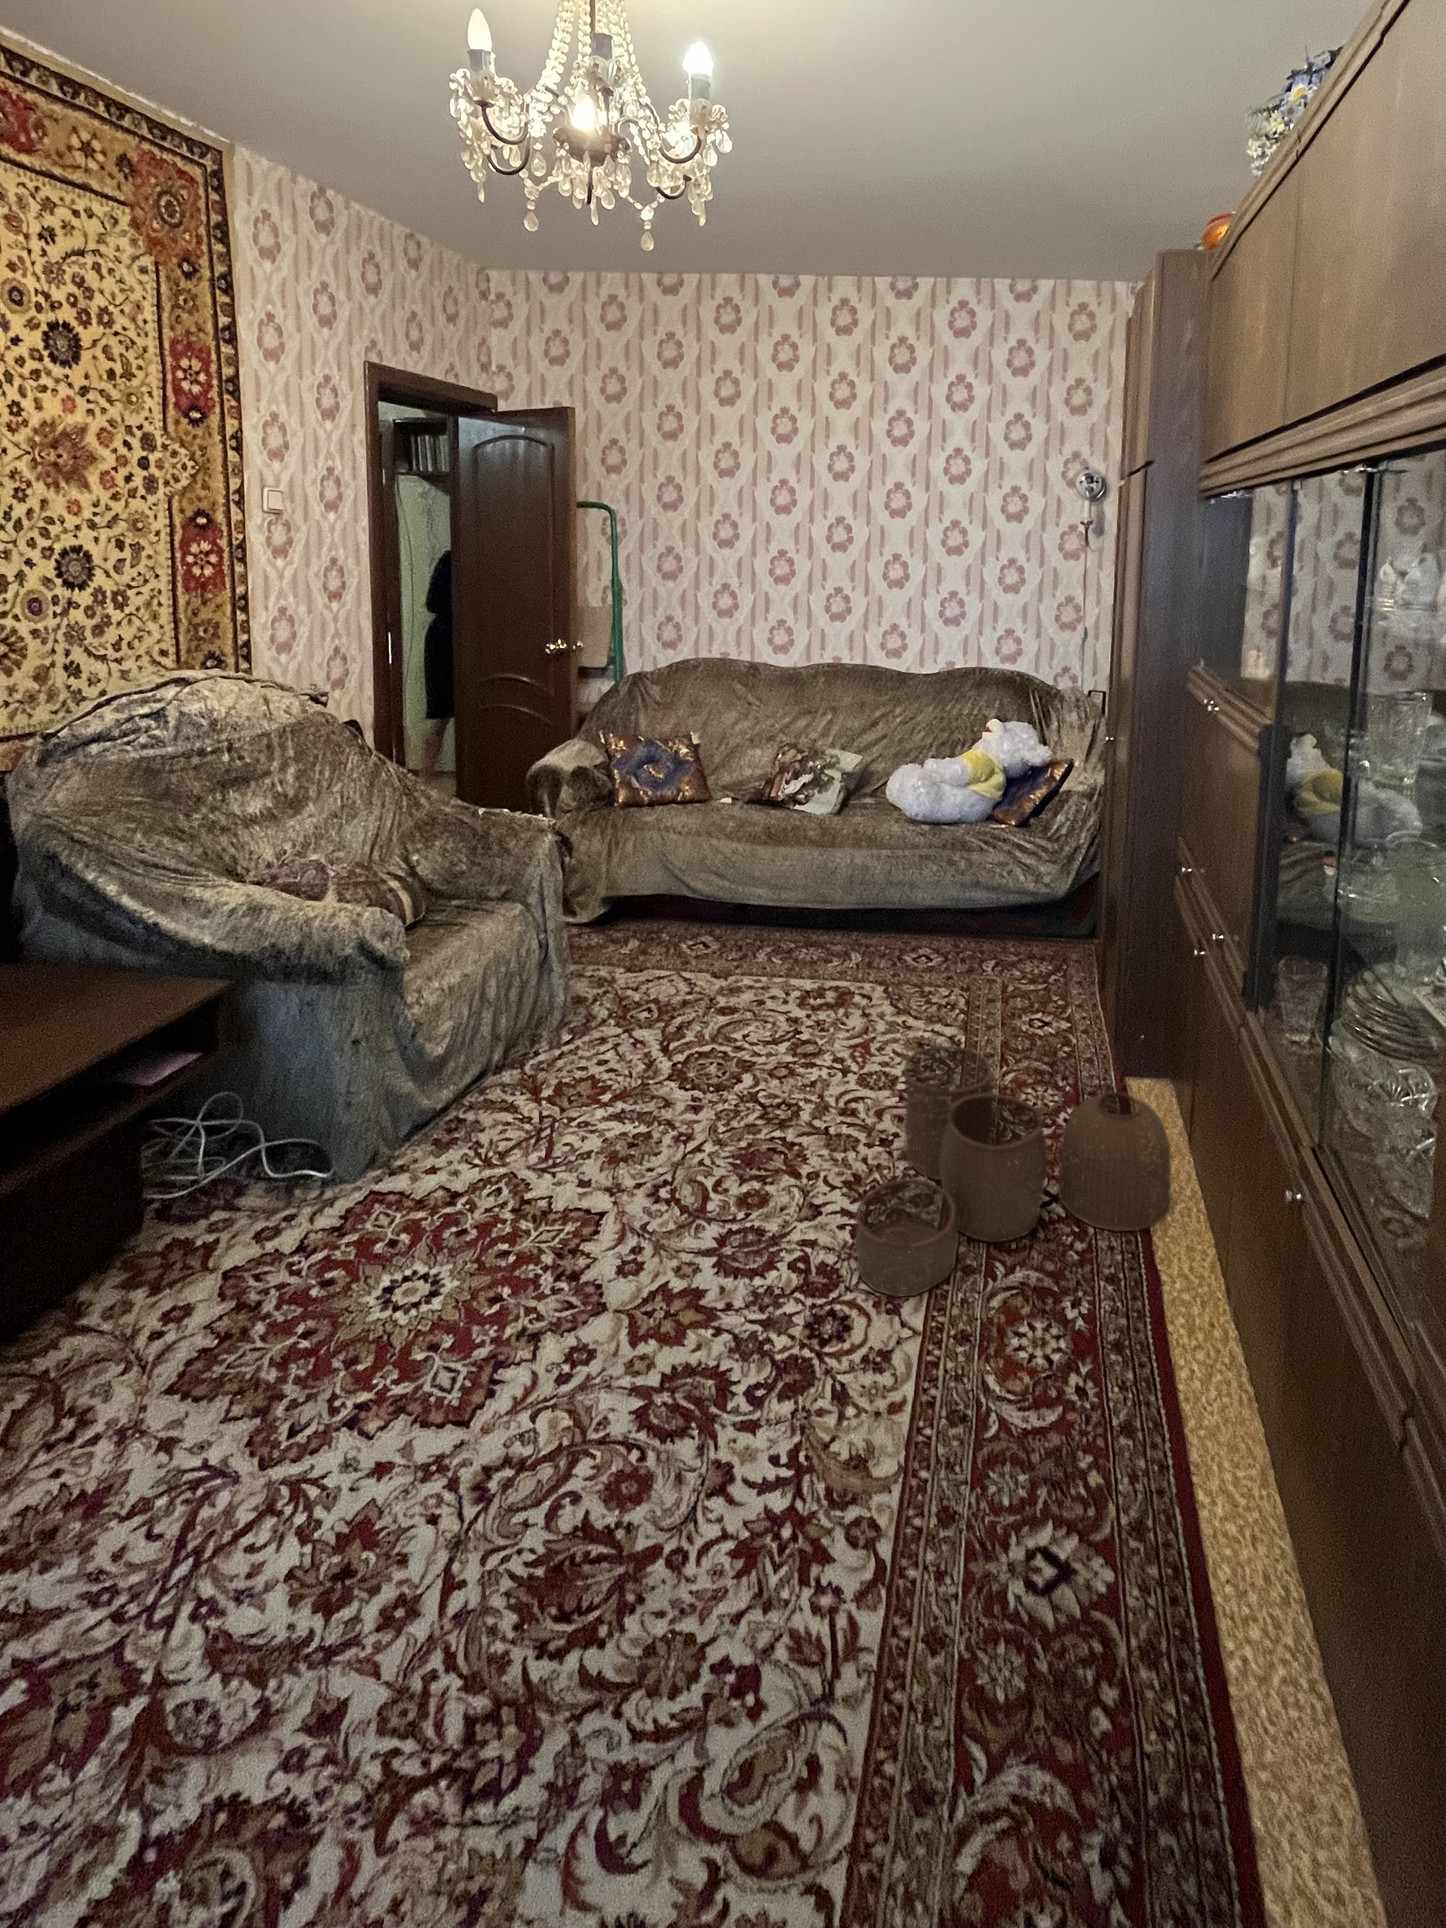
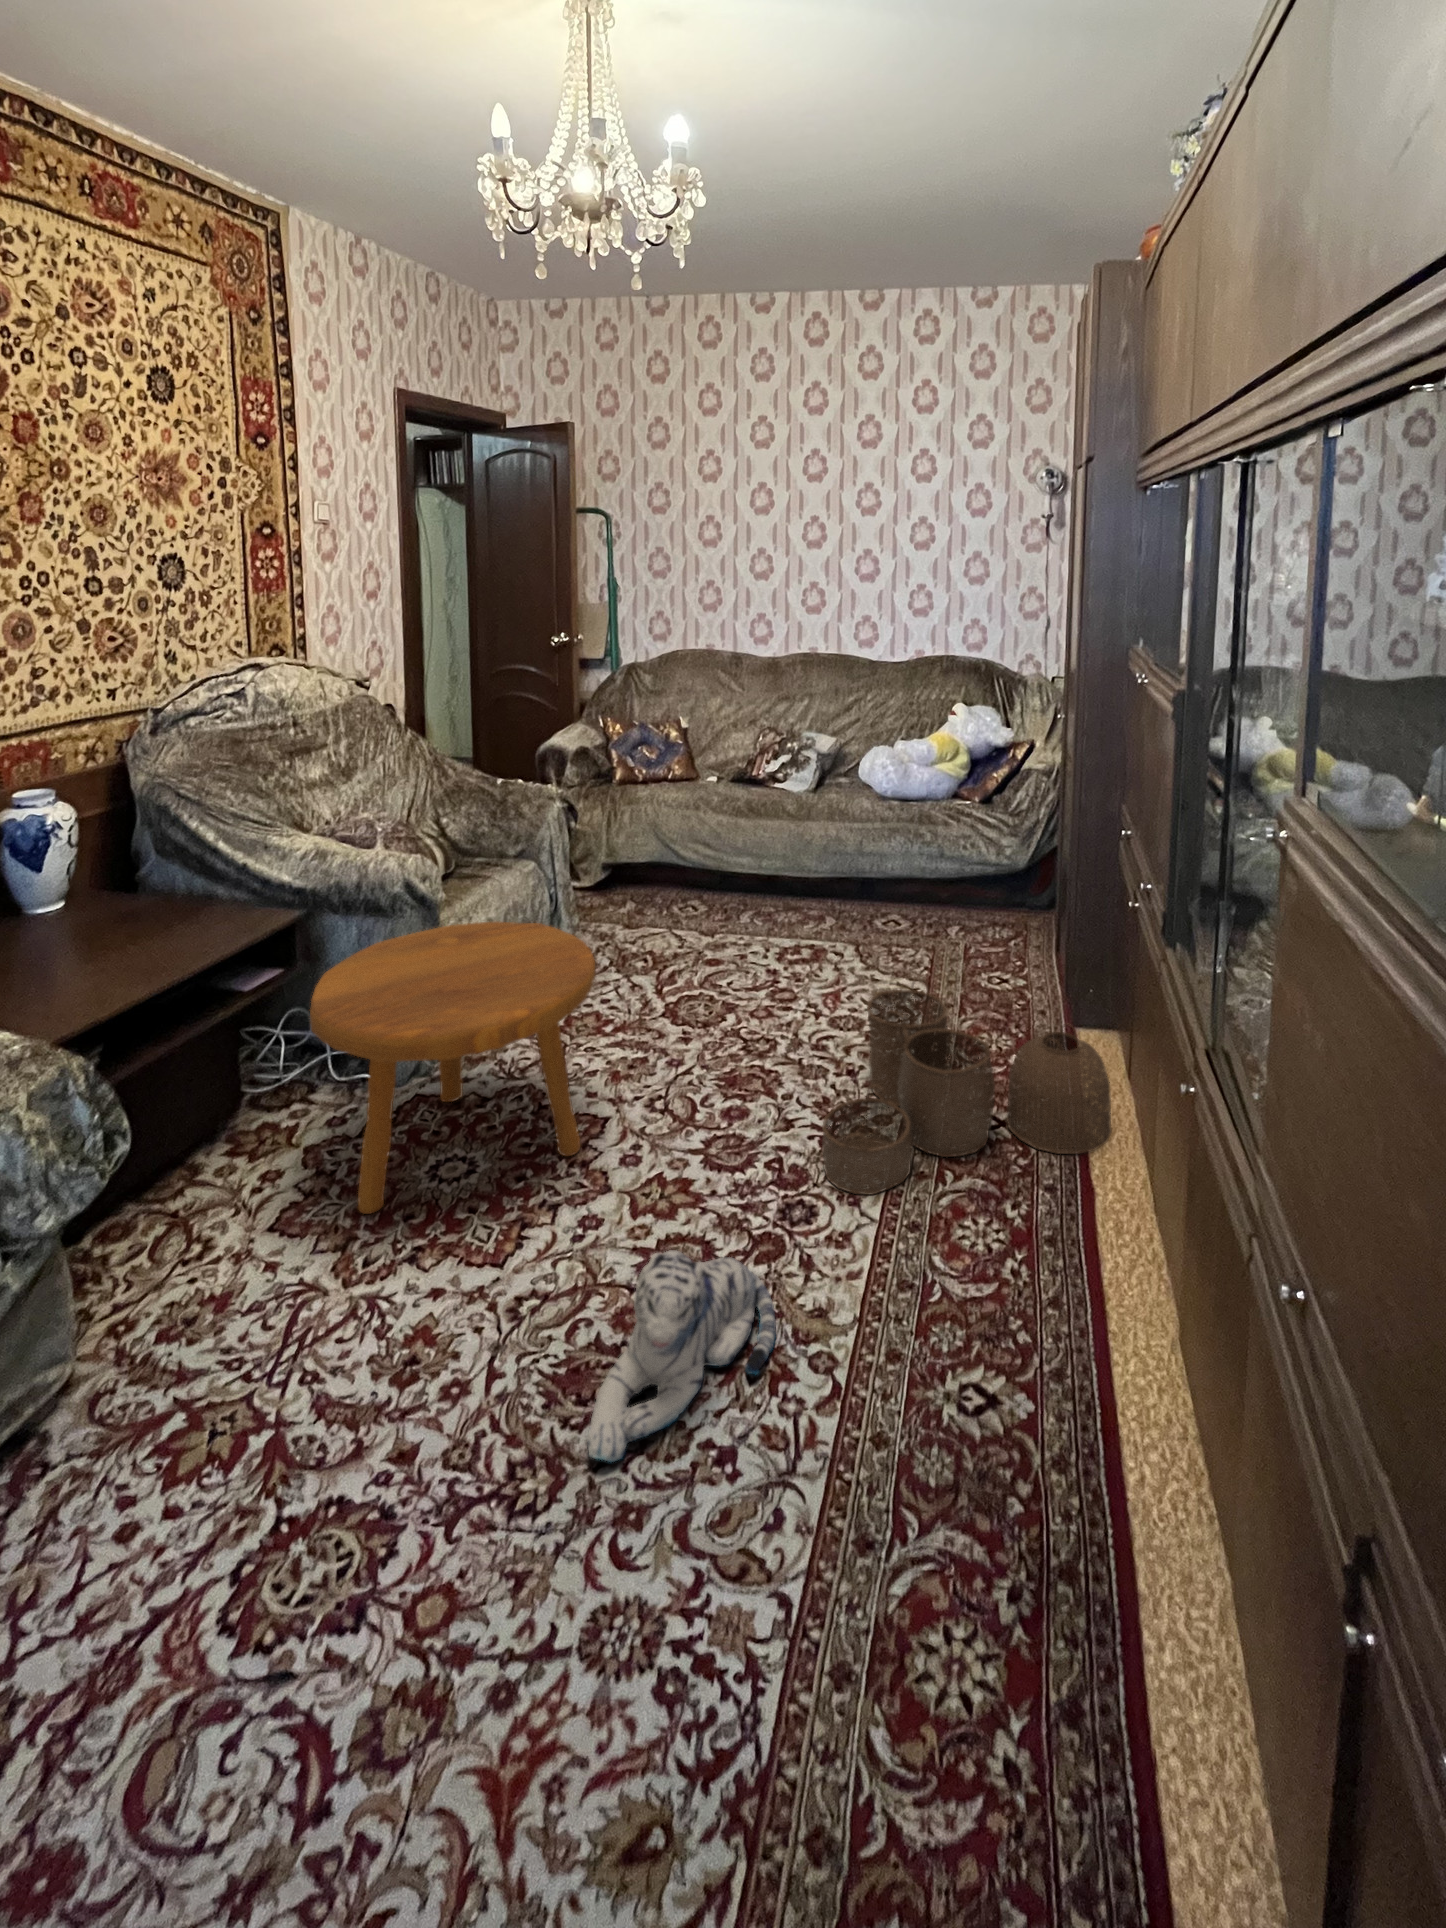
footstool: none [225,985,590,1362] -> present [310,922,595,1214]
plush toy: none [569,1402,807,1709] -> present [587,1250,776,1462]

